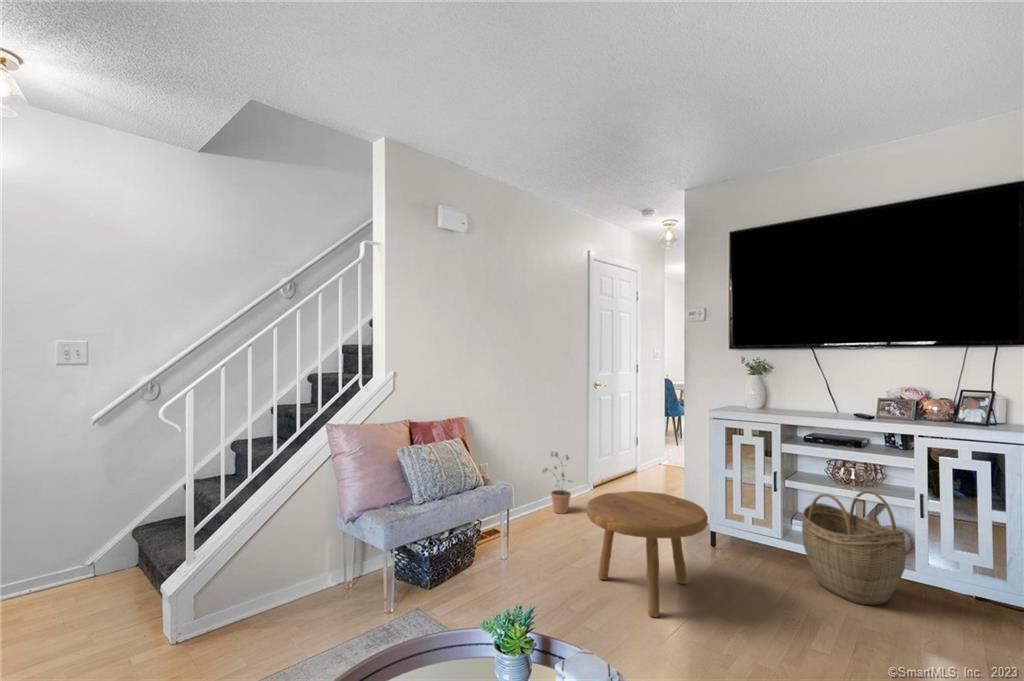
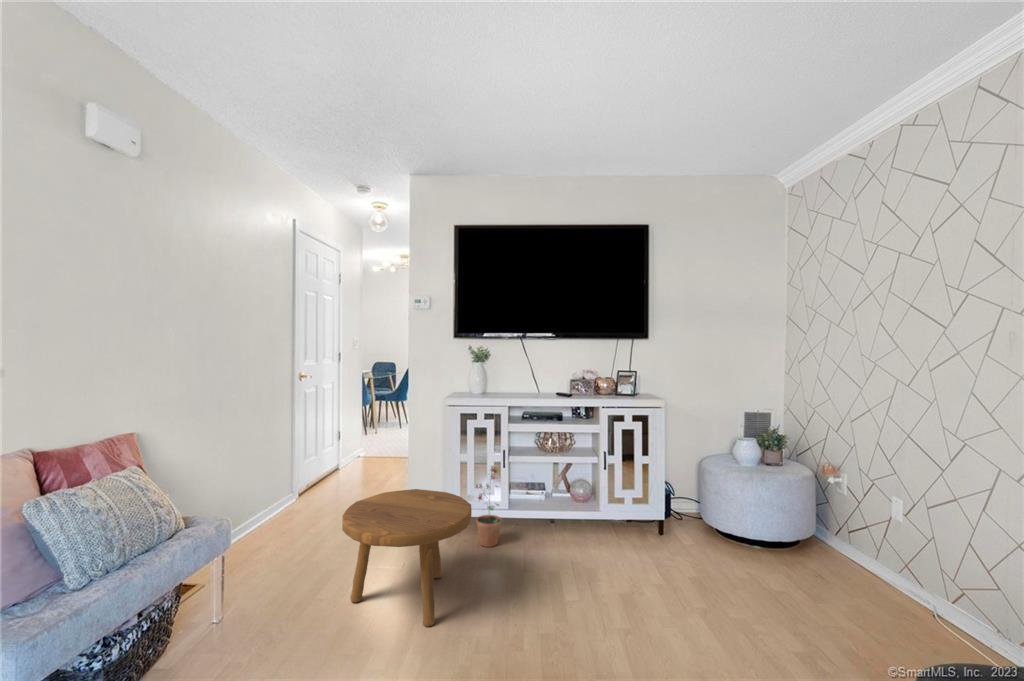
potted plant: present [543,453,571,514] -> present [476,466,502,547]
woven basket: present [802,491,906,605] -> none [526,455,598,550]

